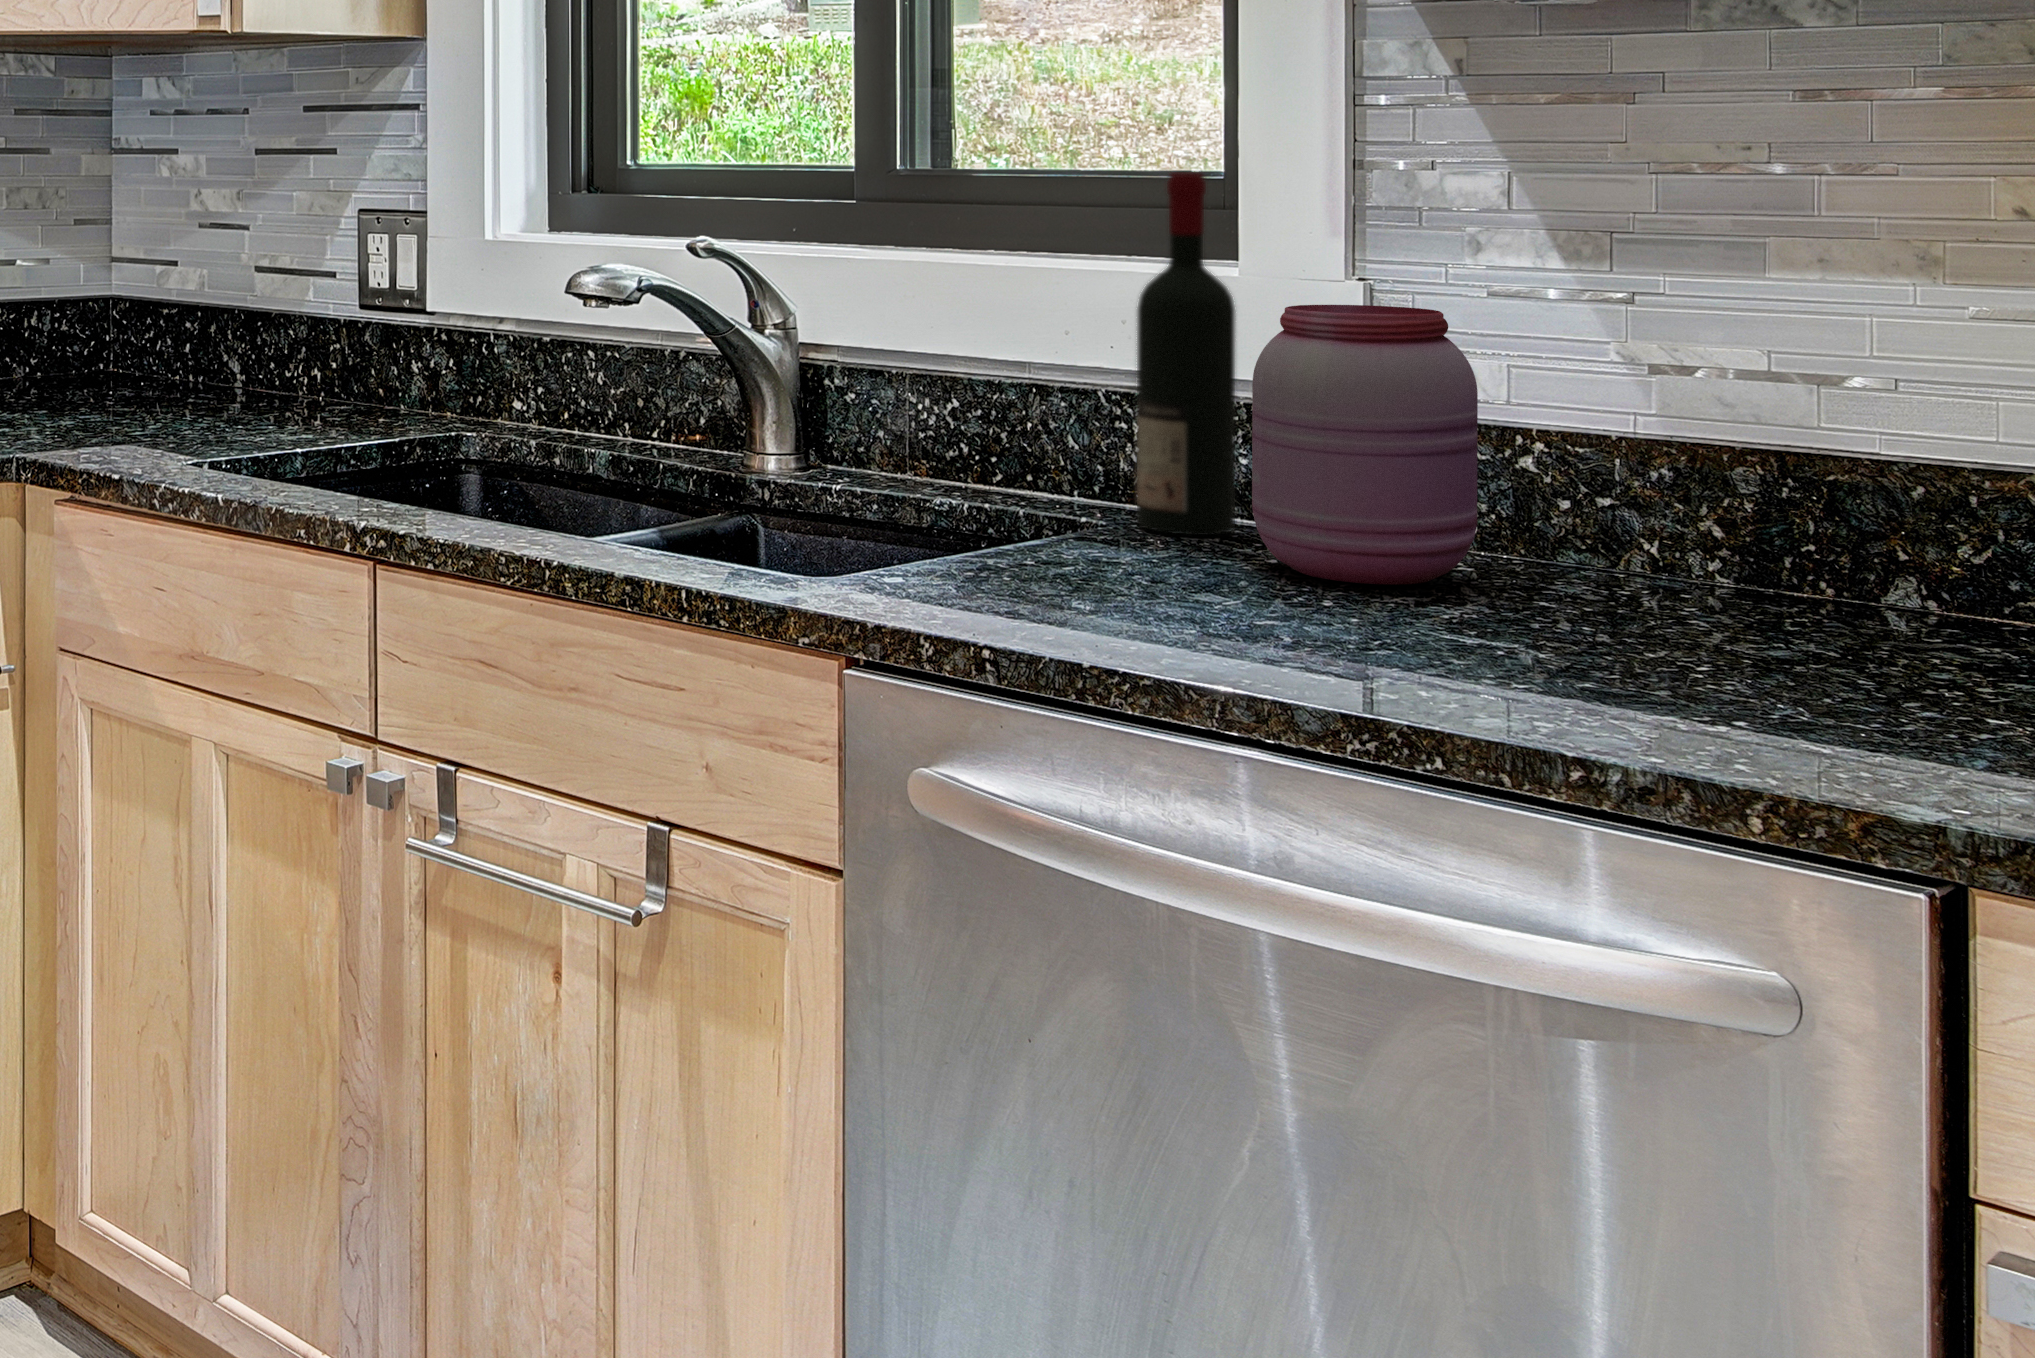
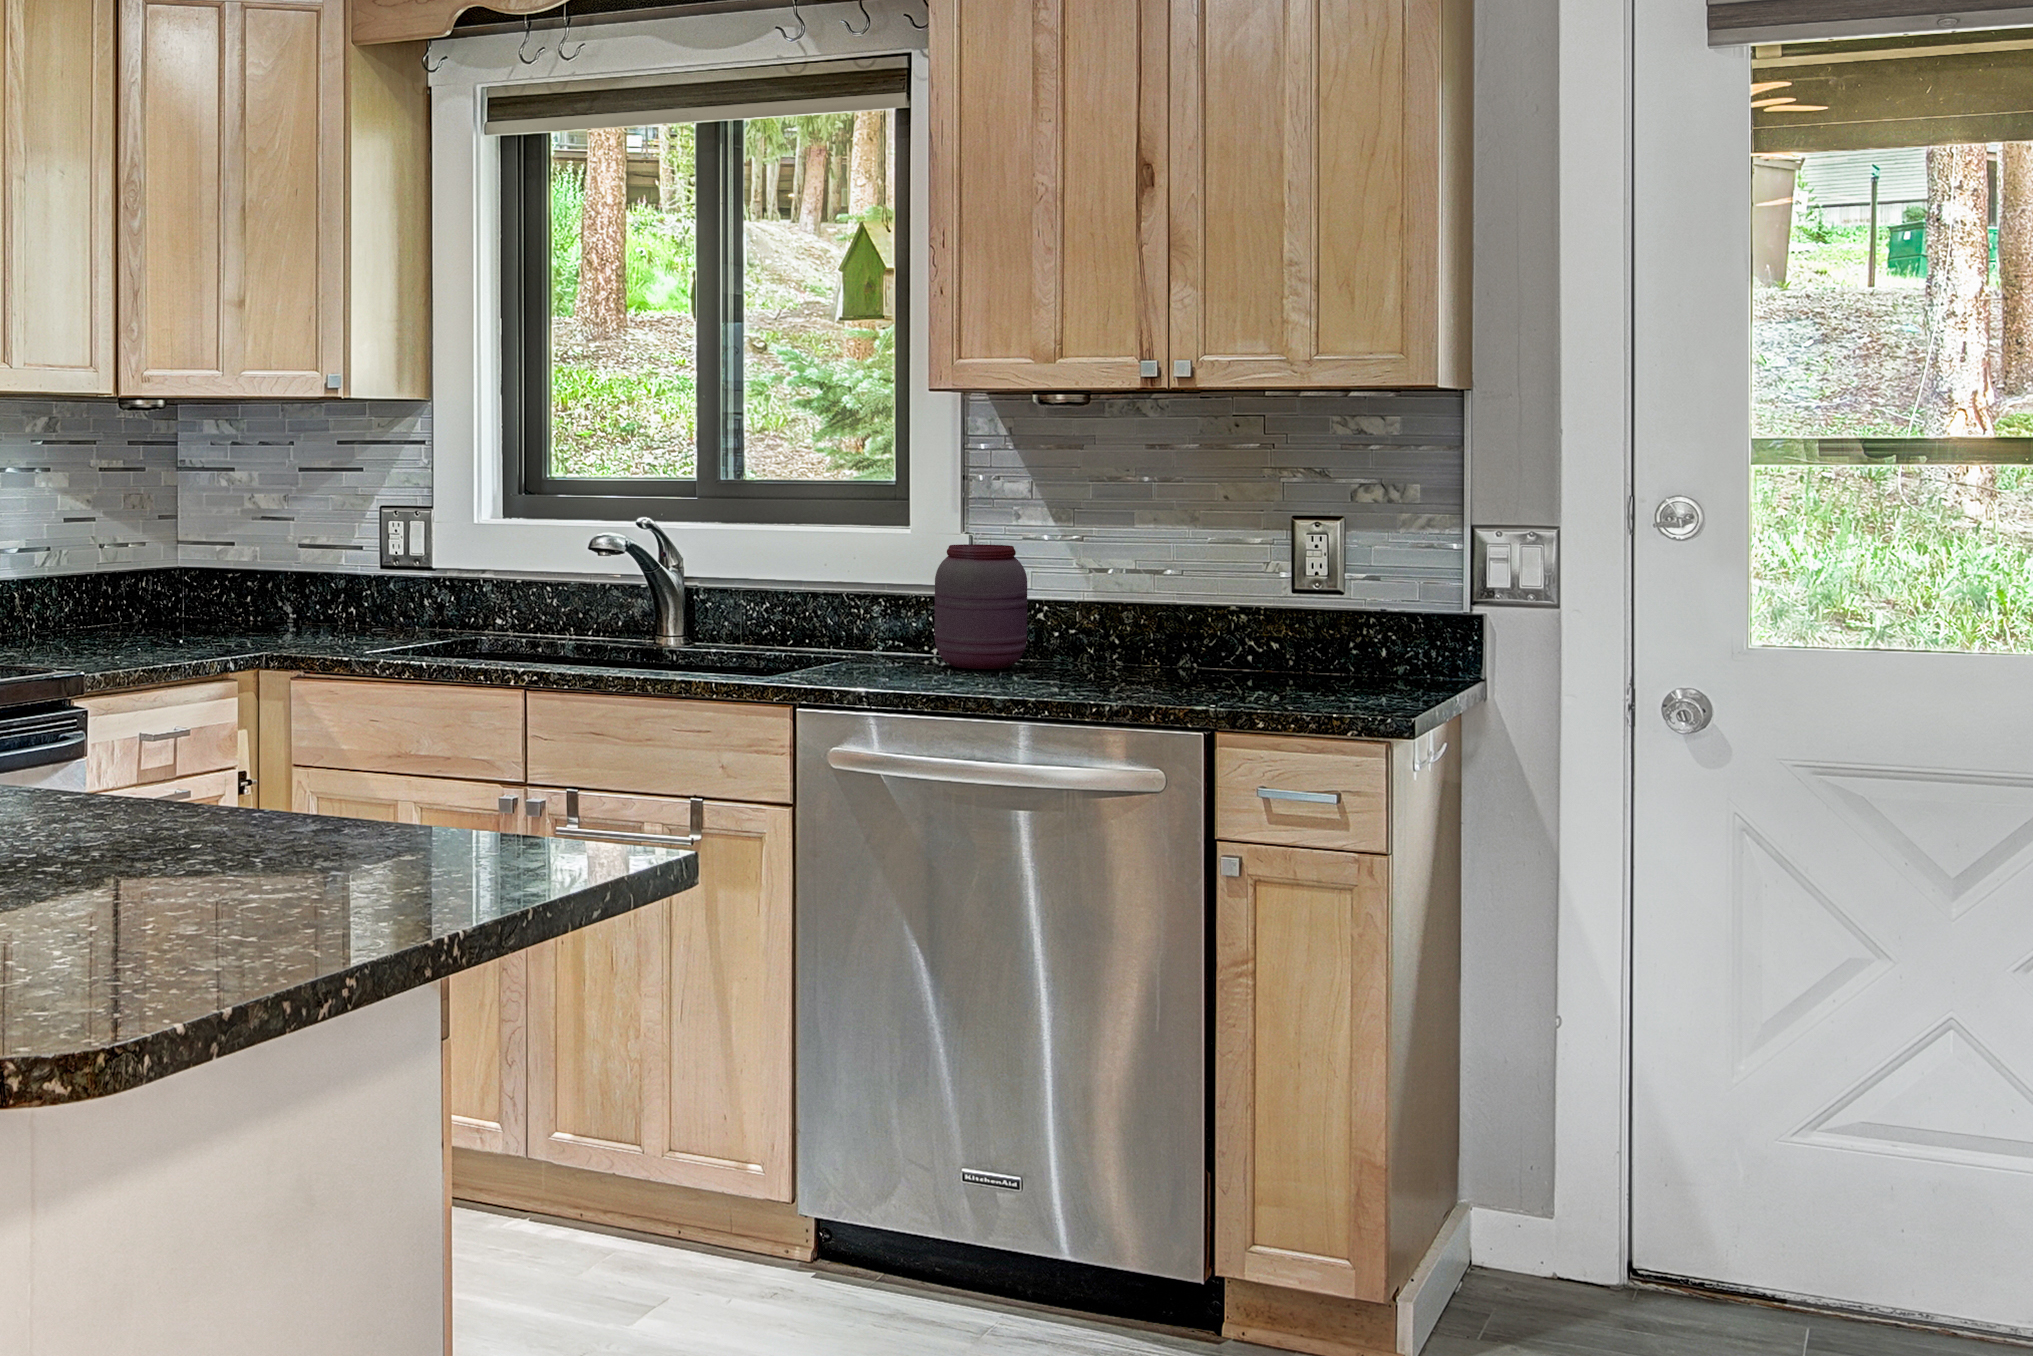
wine bottle: present [1137,172,1236,535] -> none [869,483,913,658]

